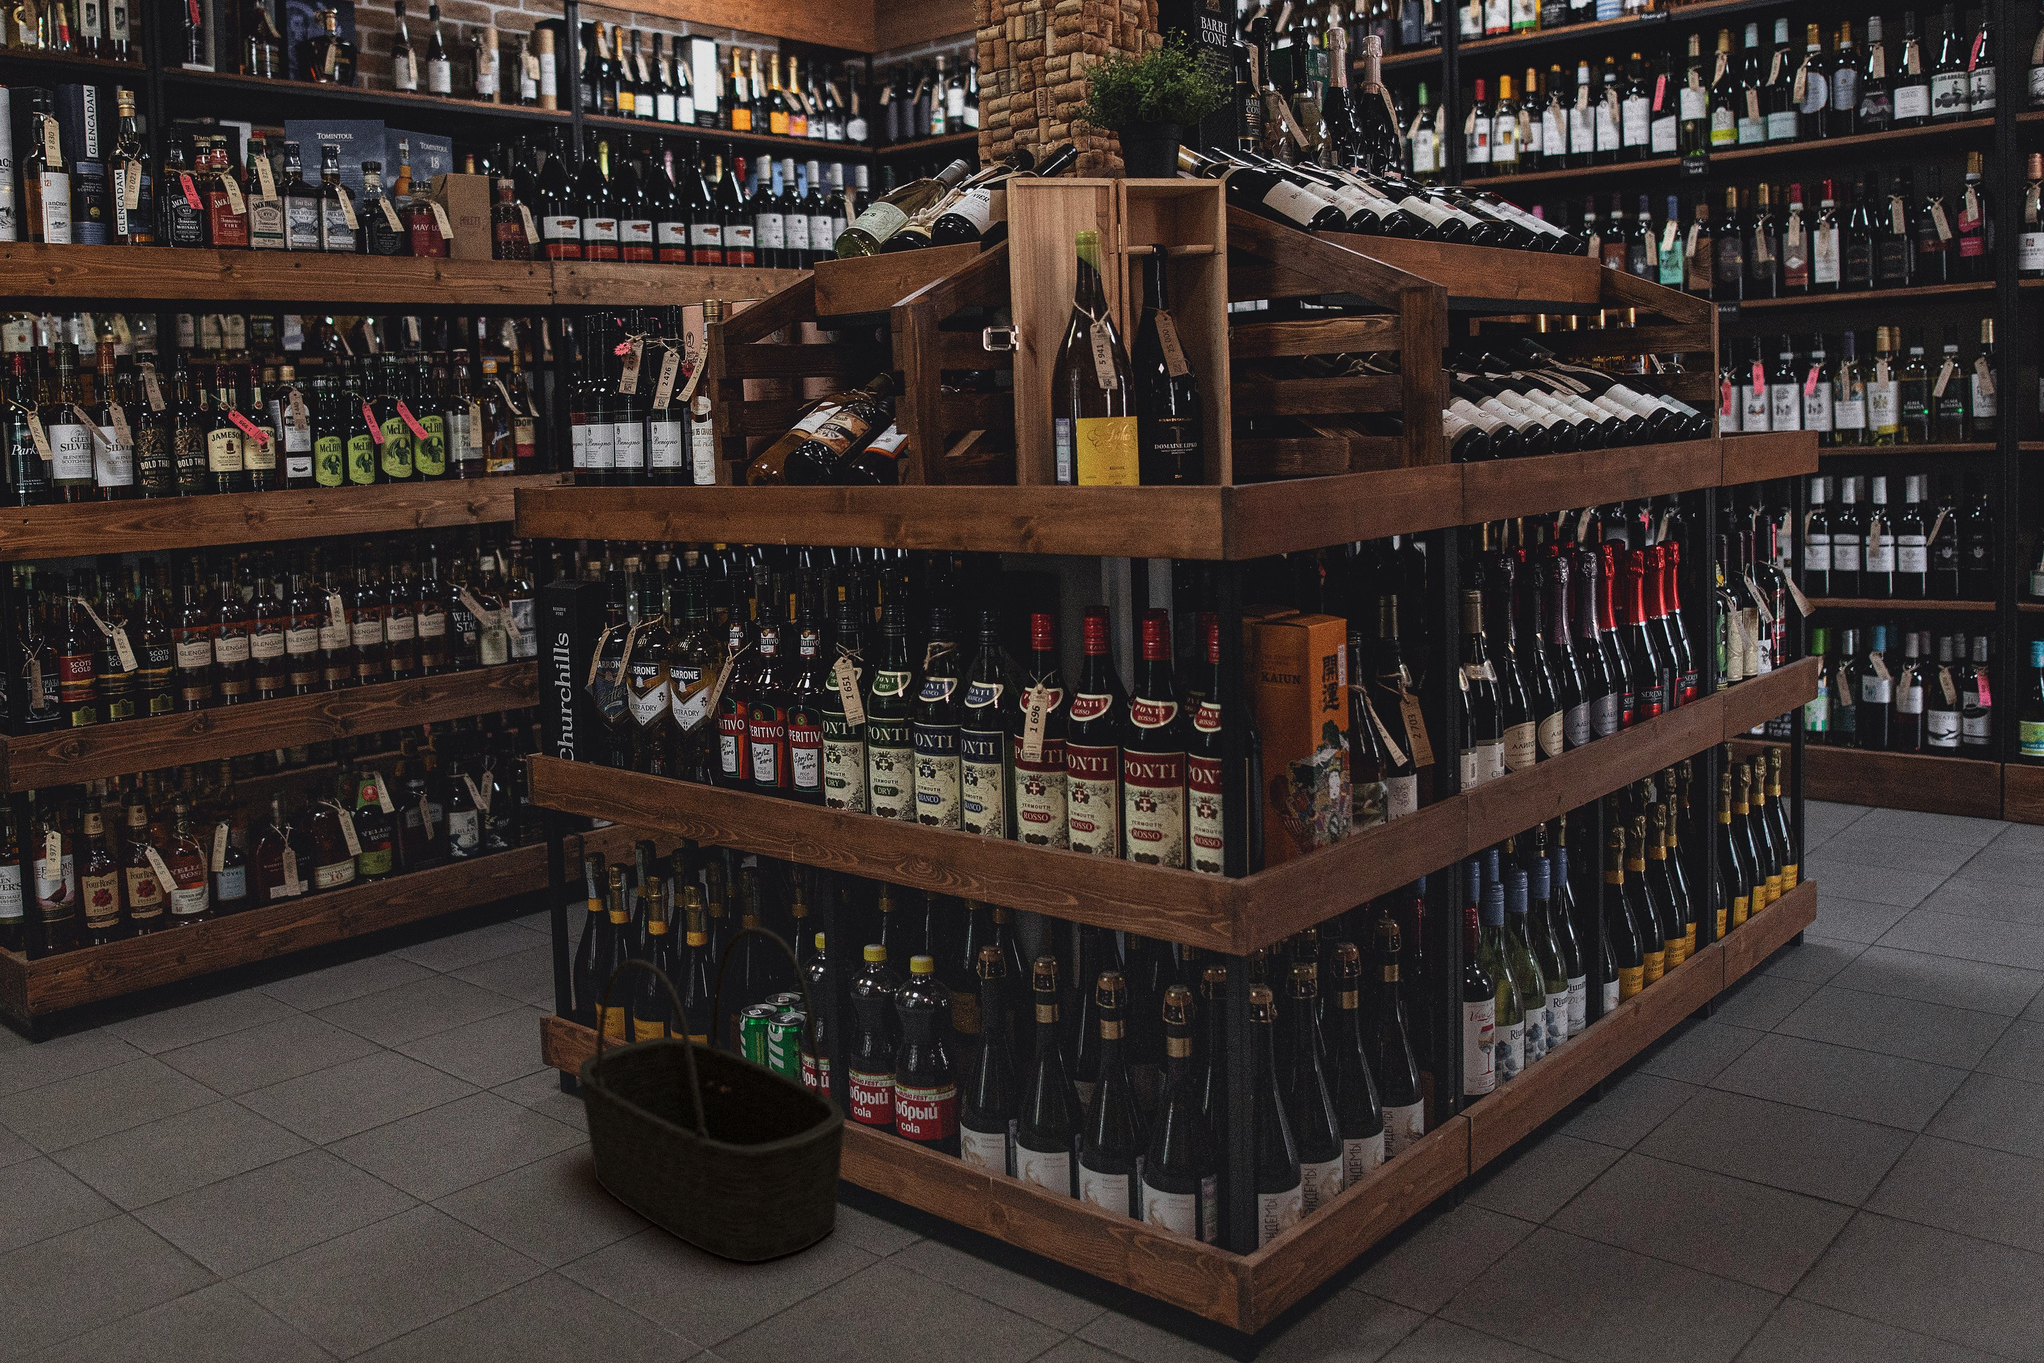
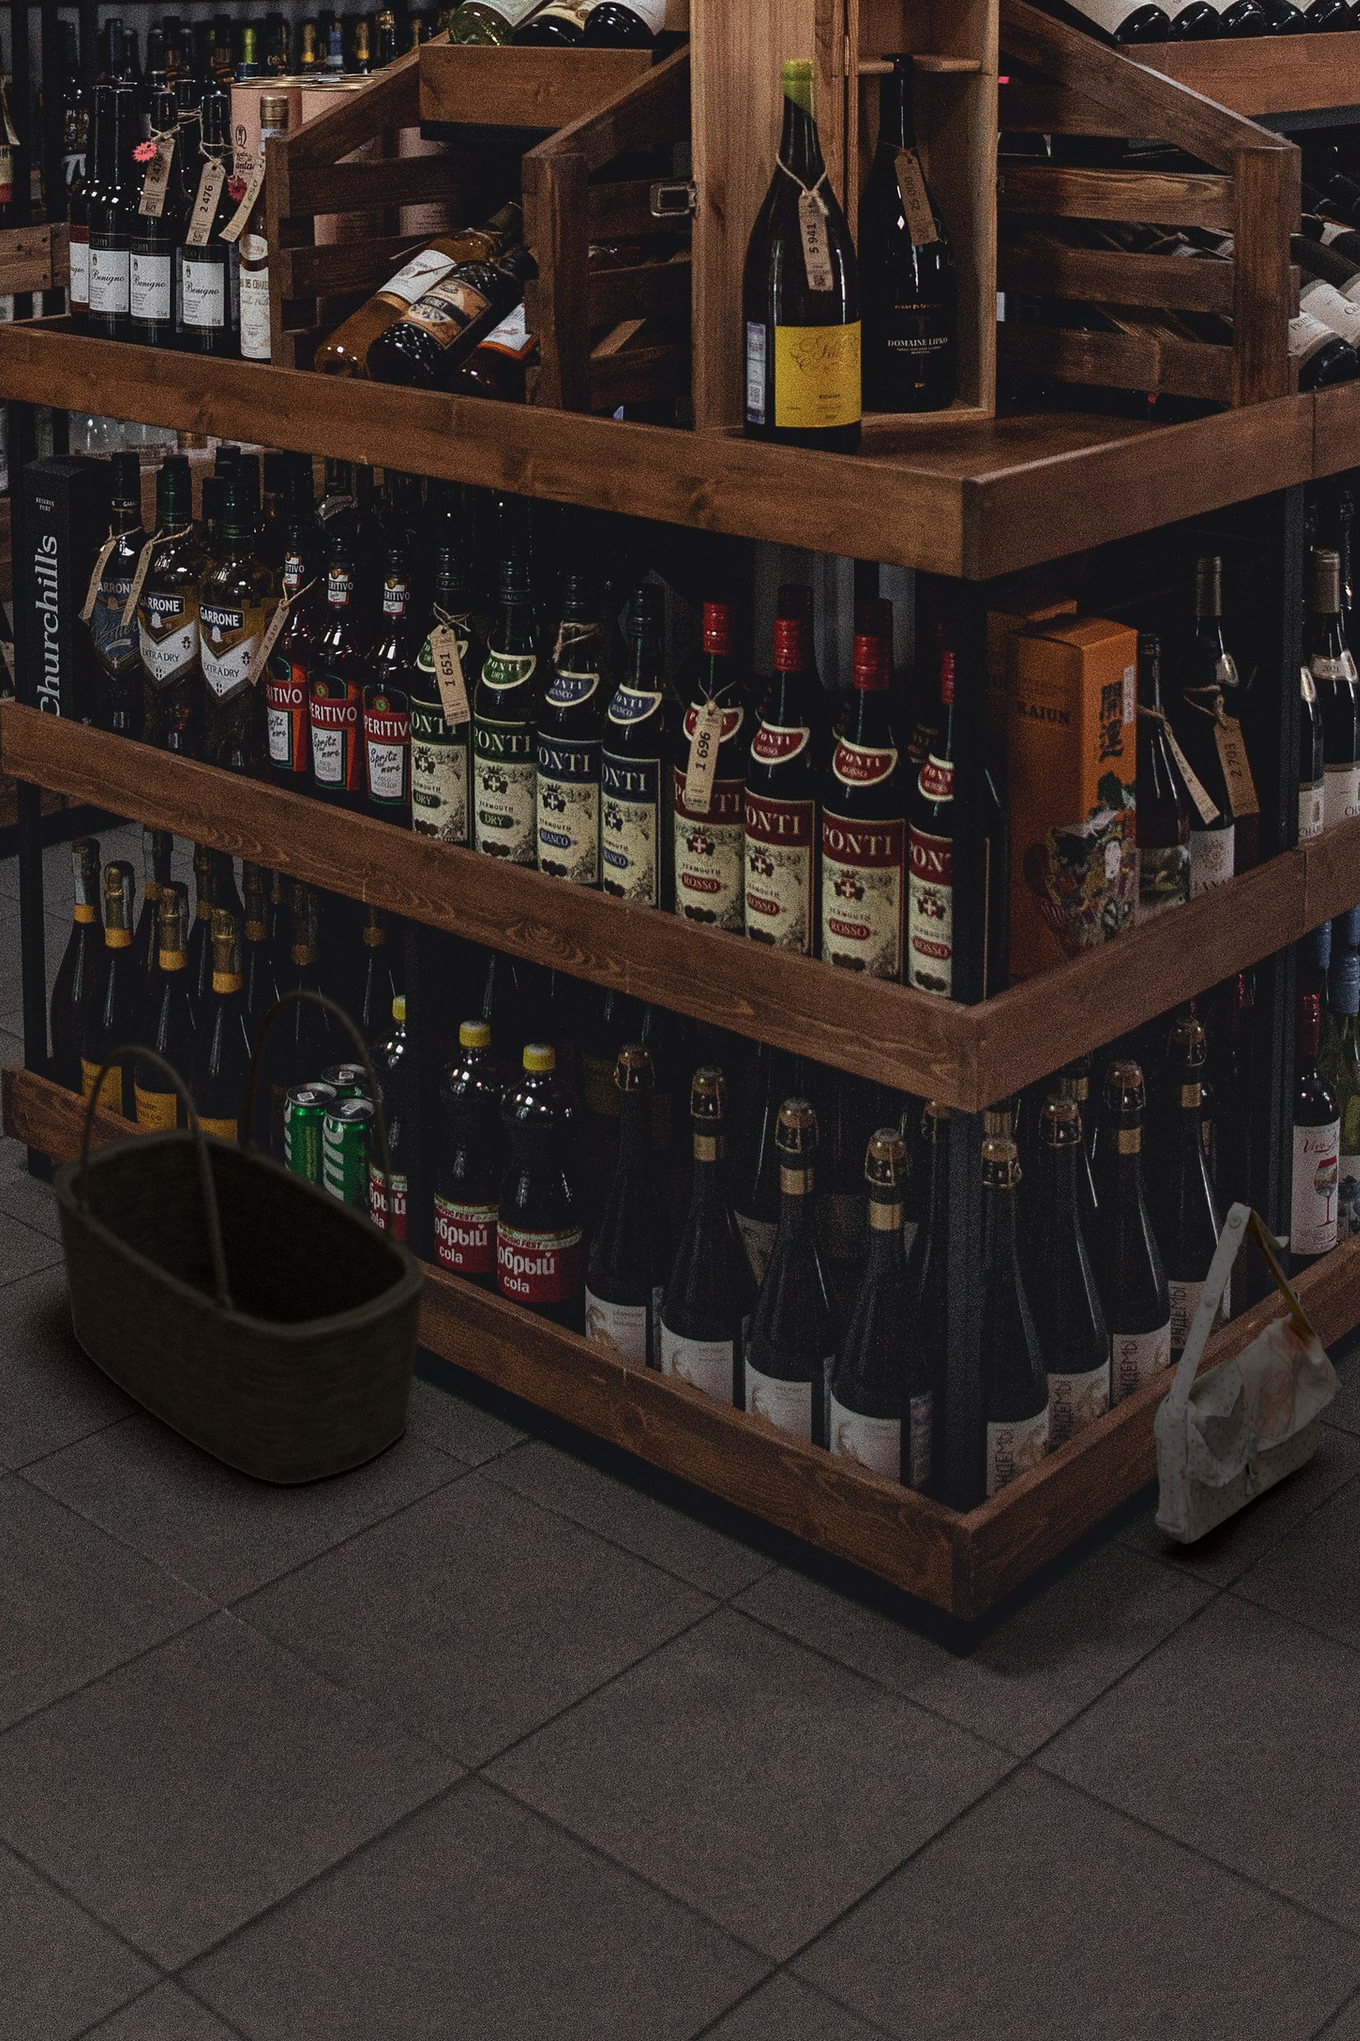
bag: none [1375,1037,1508,1279] -> present [1153,1202,1342,1544]

